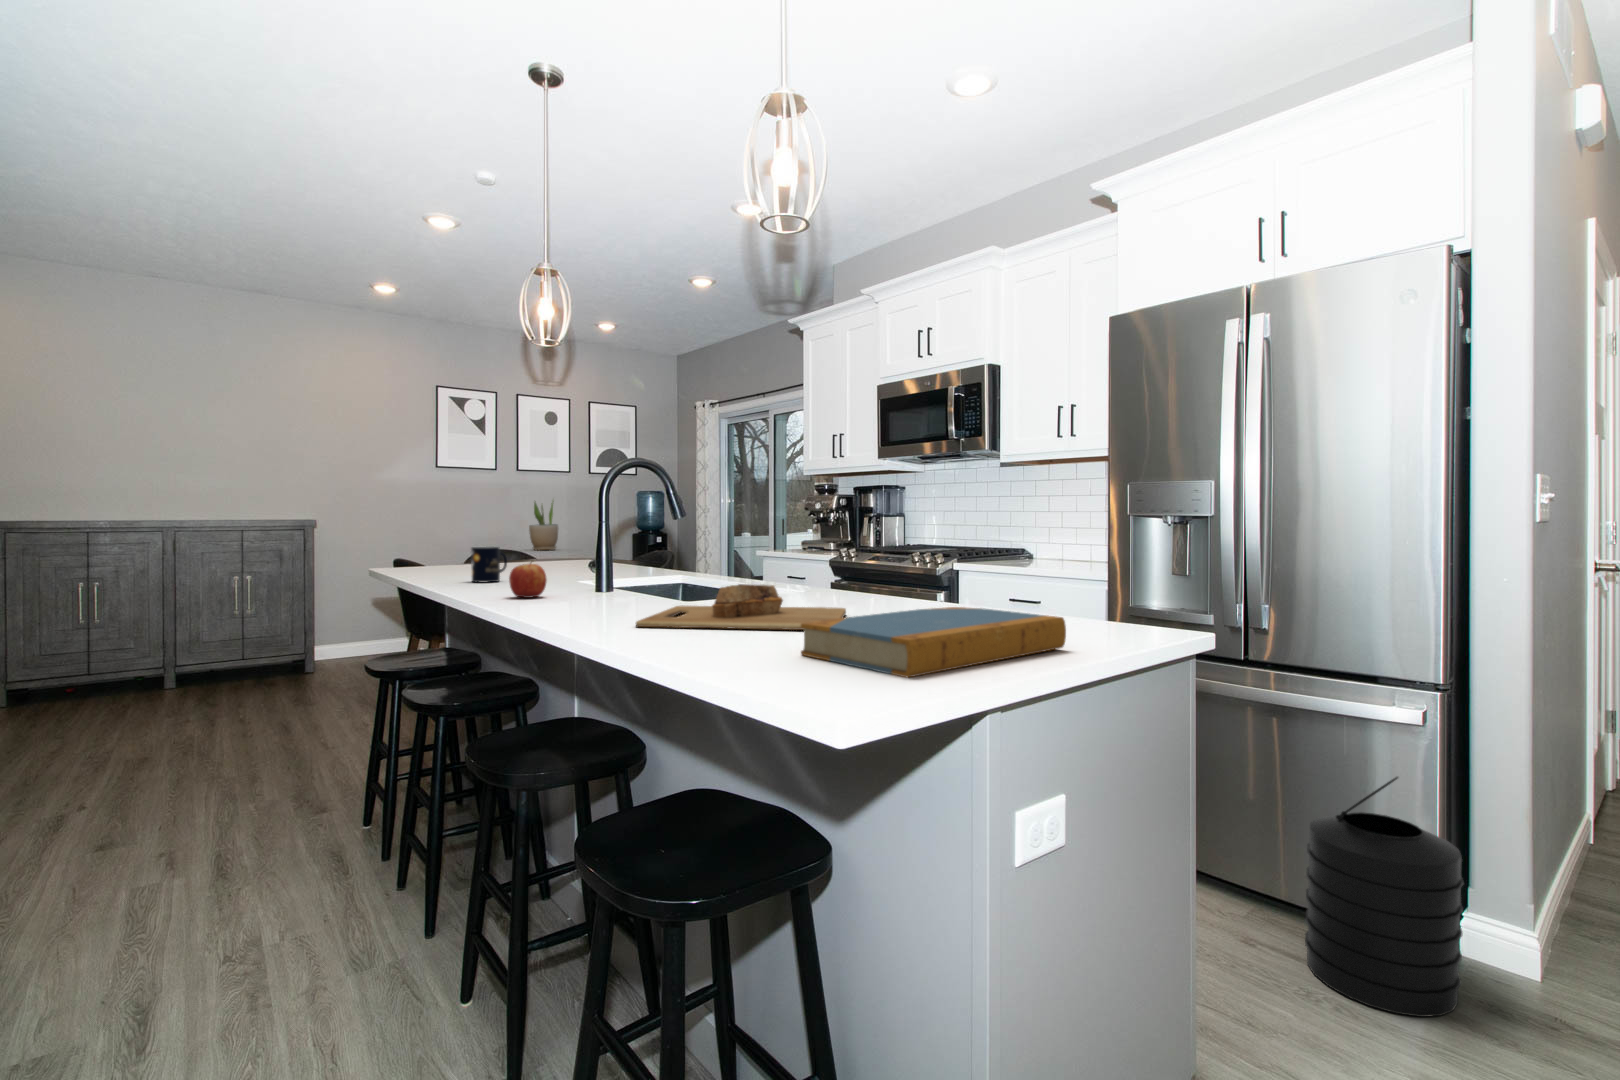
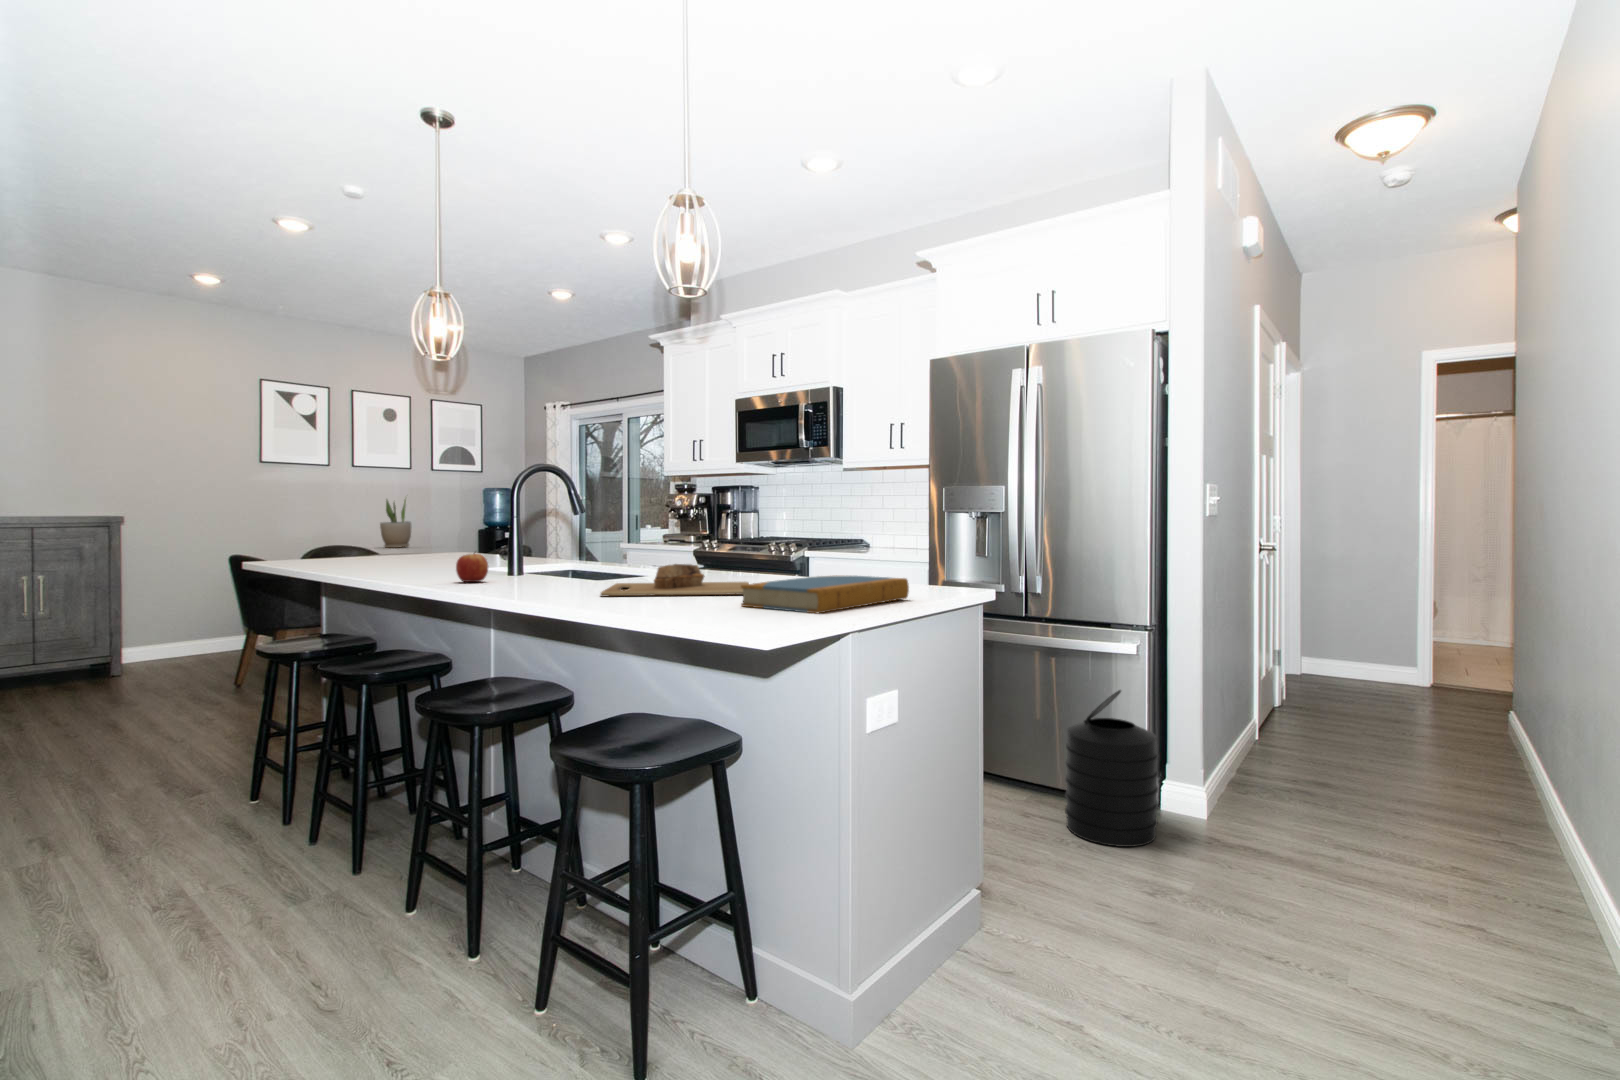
mug: present [471,546,507,582] -> none [391,541,423,573]

